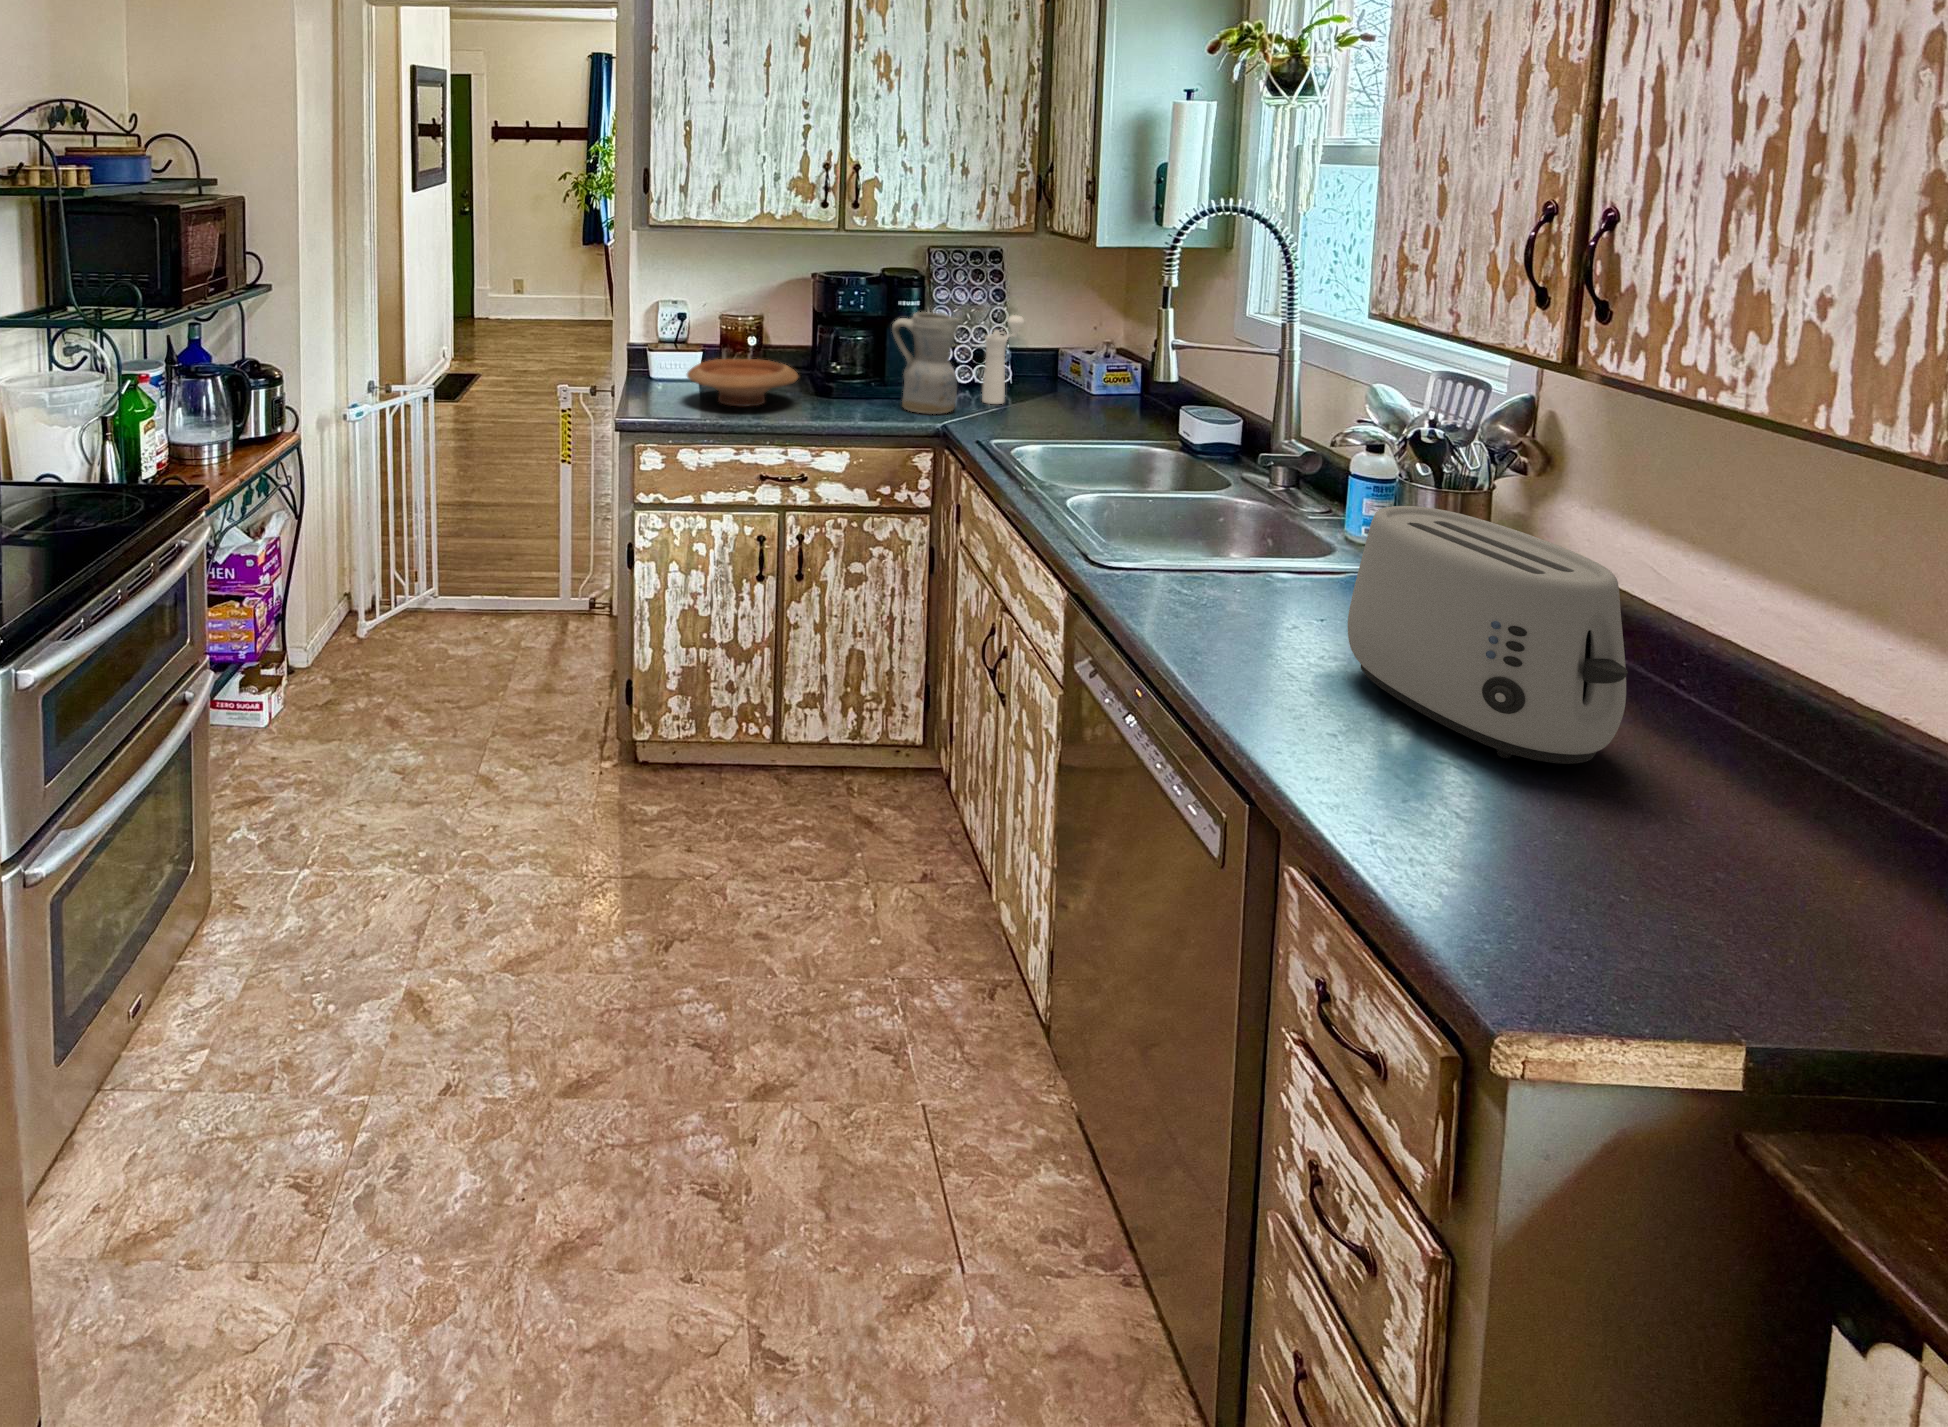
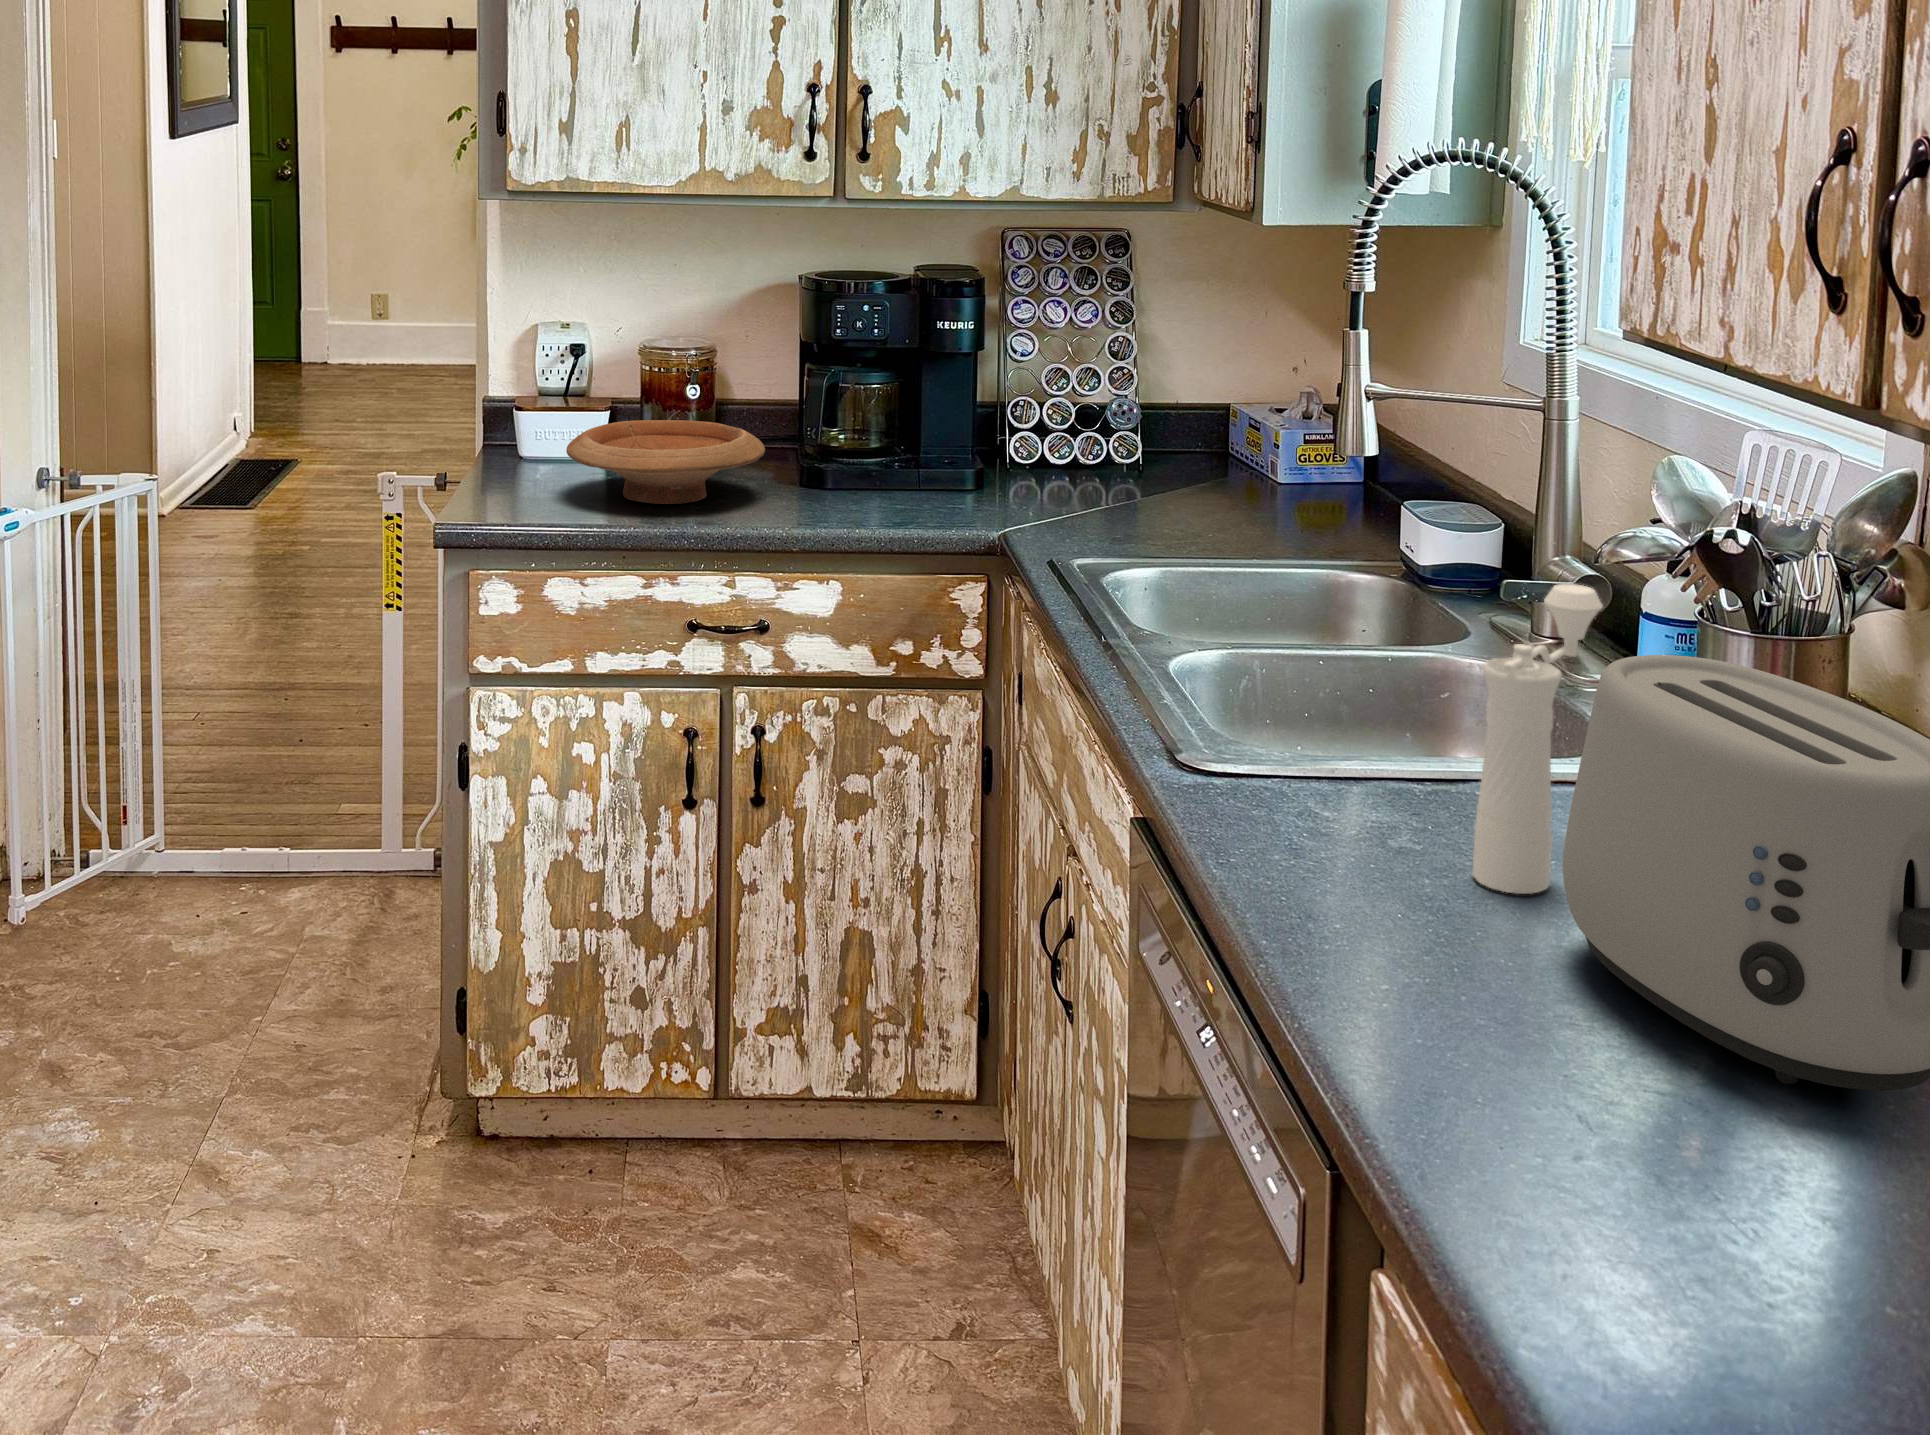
ceramic pitcher: present [892,312,959,414] -> none [927,336,1043,515]
pepper mill: present [982,315,1024,404] -> present [1473,584,1603,894]

